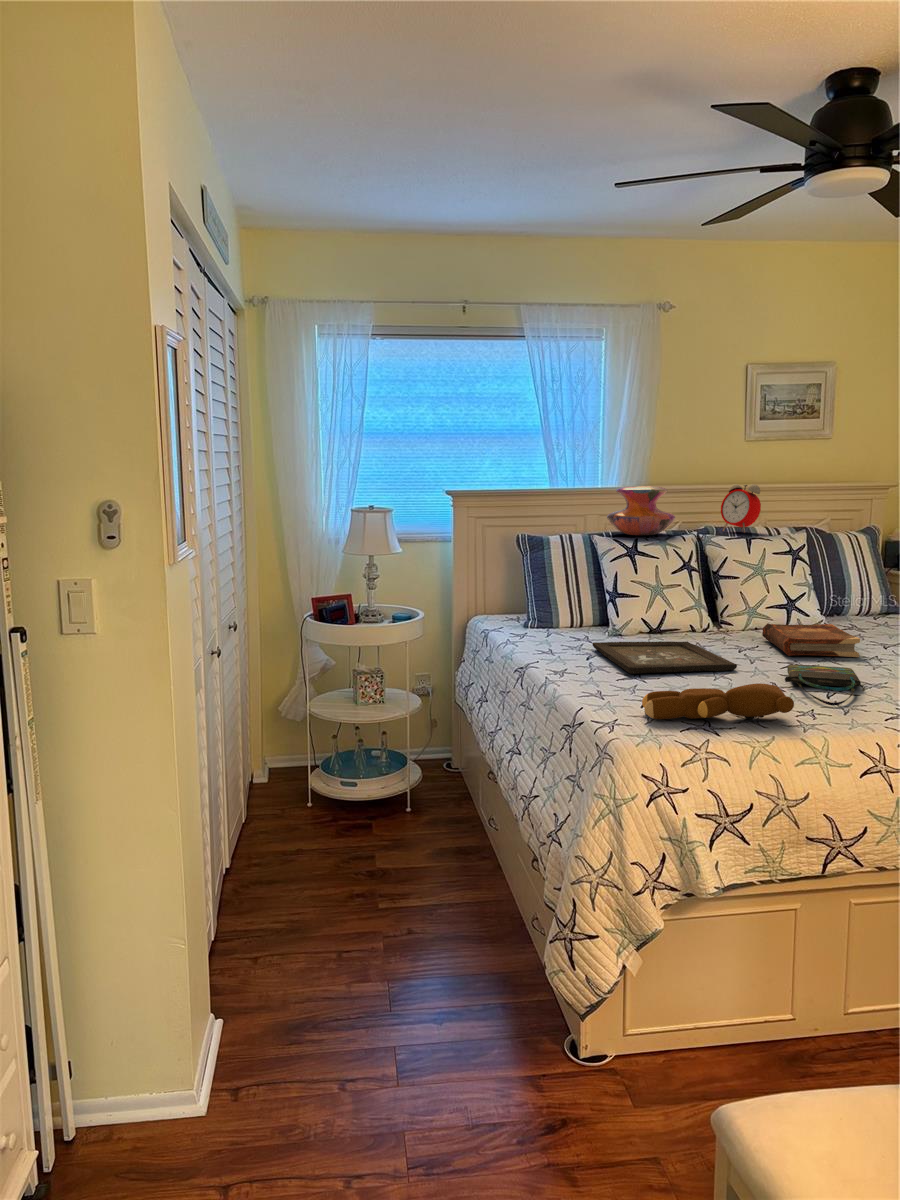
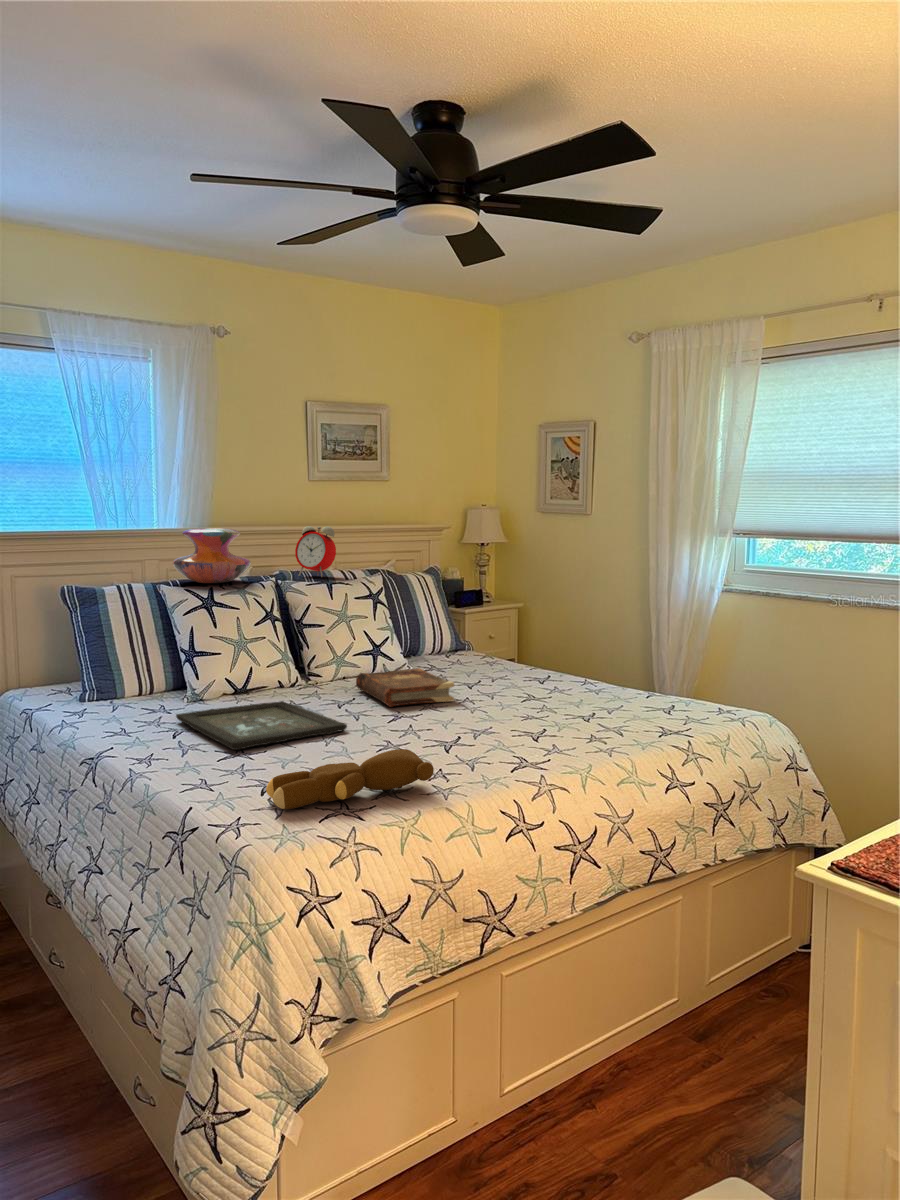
tote bag: present [785,665,864,706] -> none [398,716,478,762]

